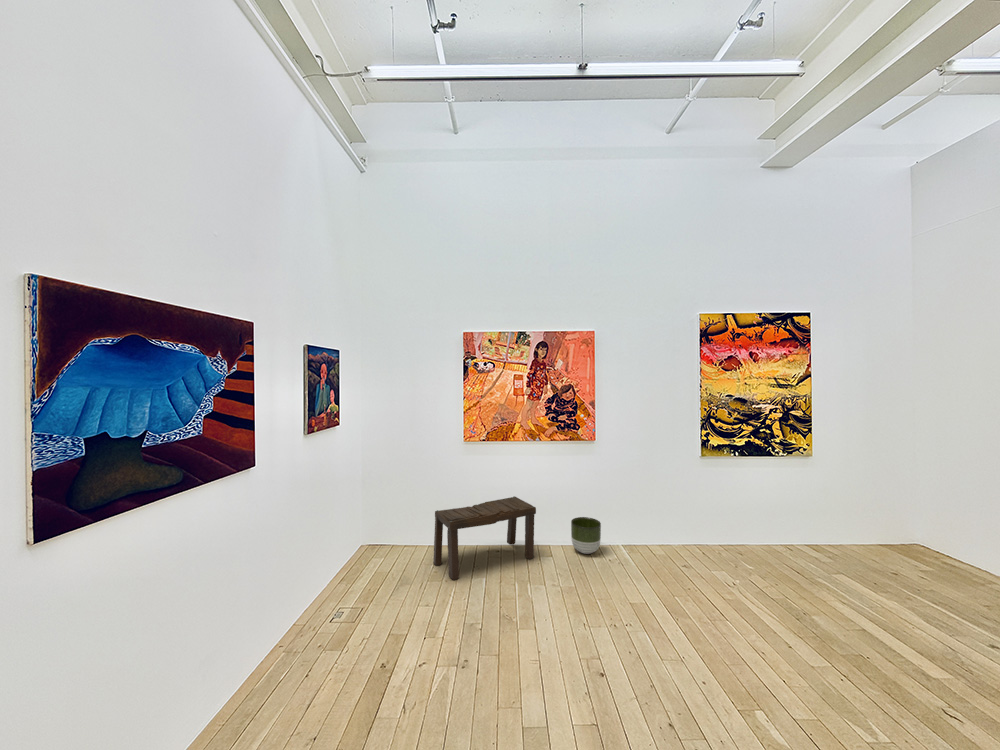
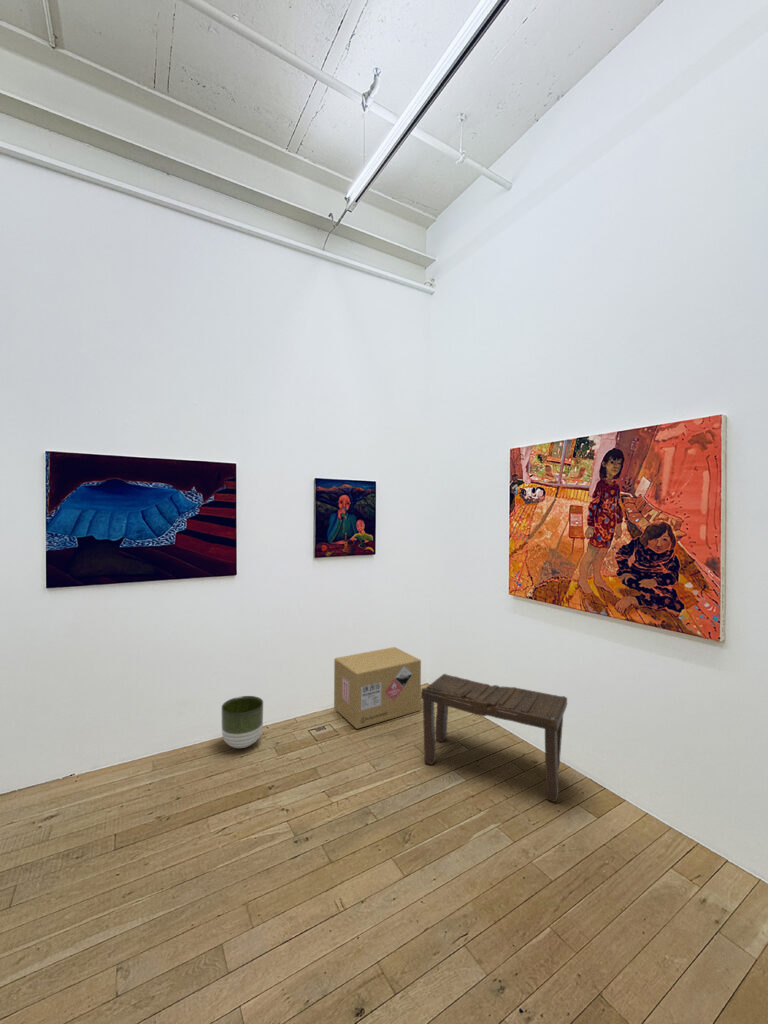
cardboard box: none [322,511,394,590] -> present [334,647,421,729]
planter: present [571,517,601,554] -> present [222,696,263,748]

